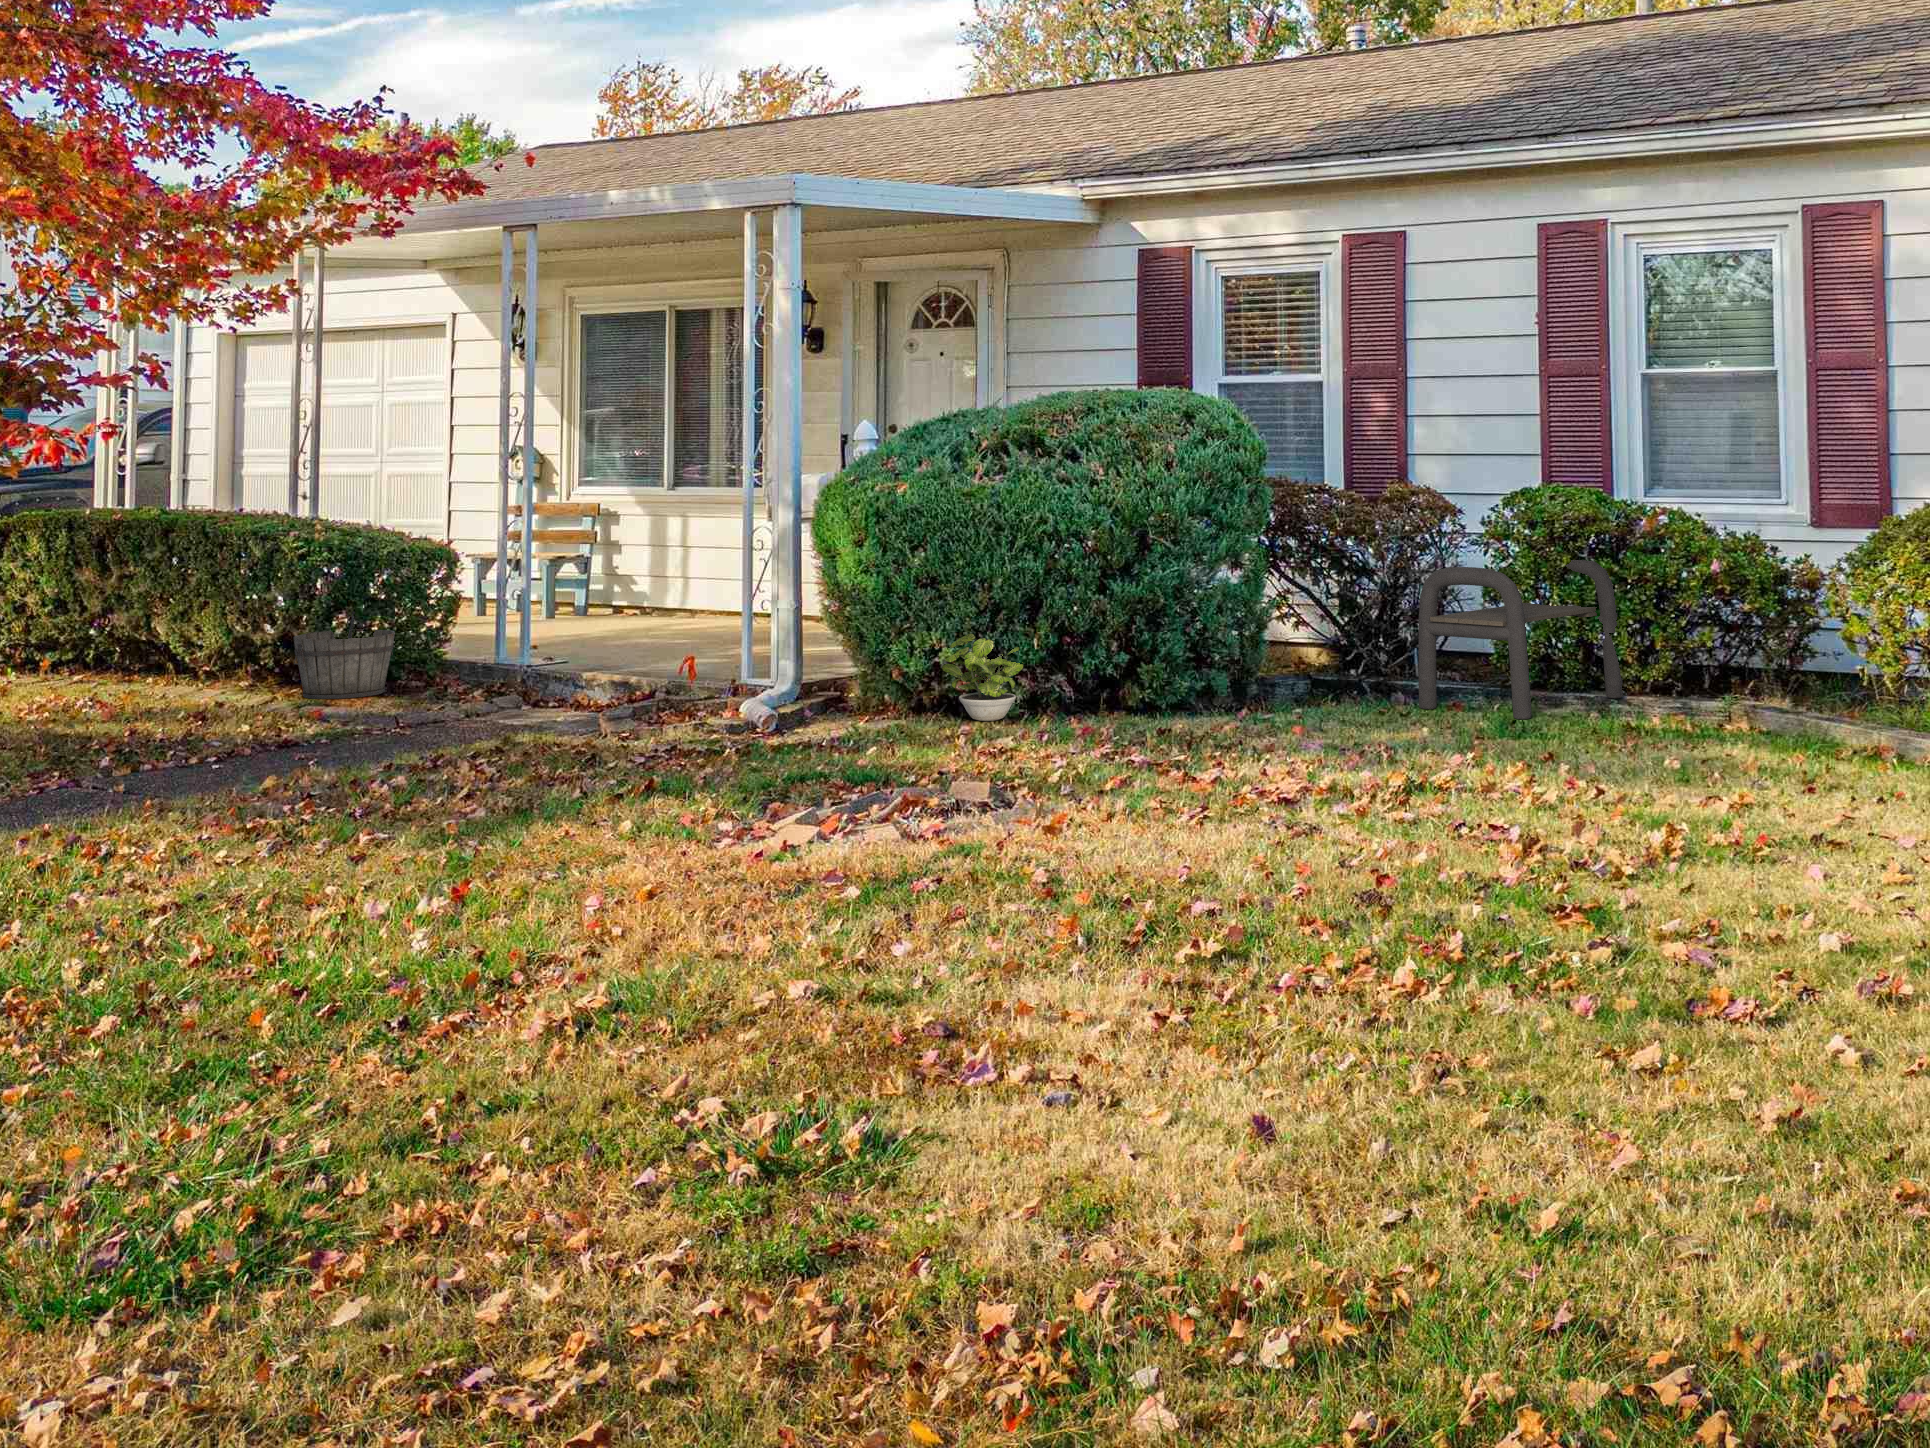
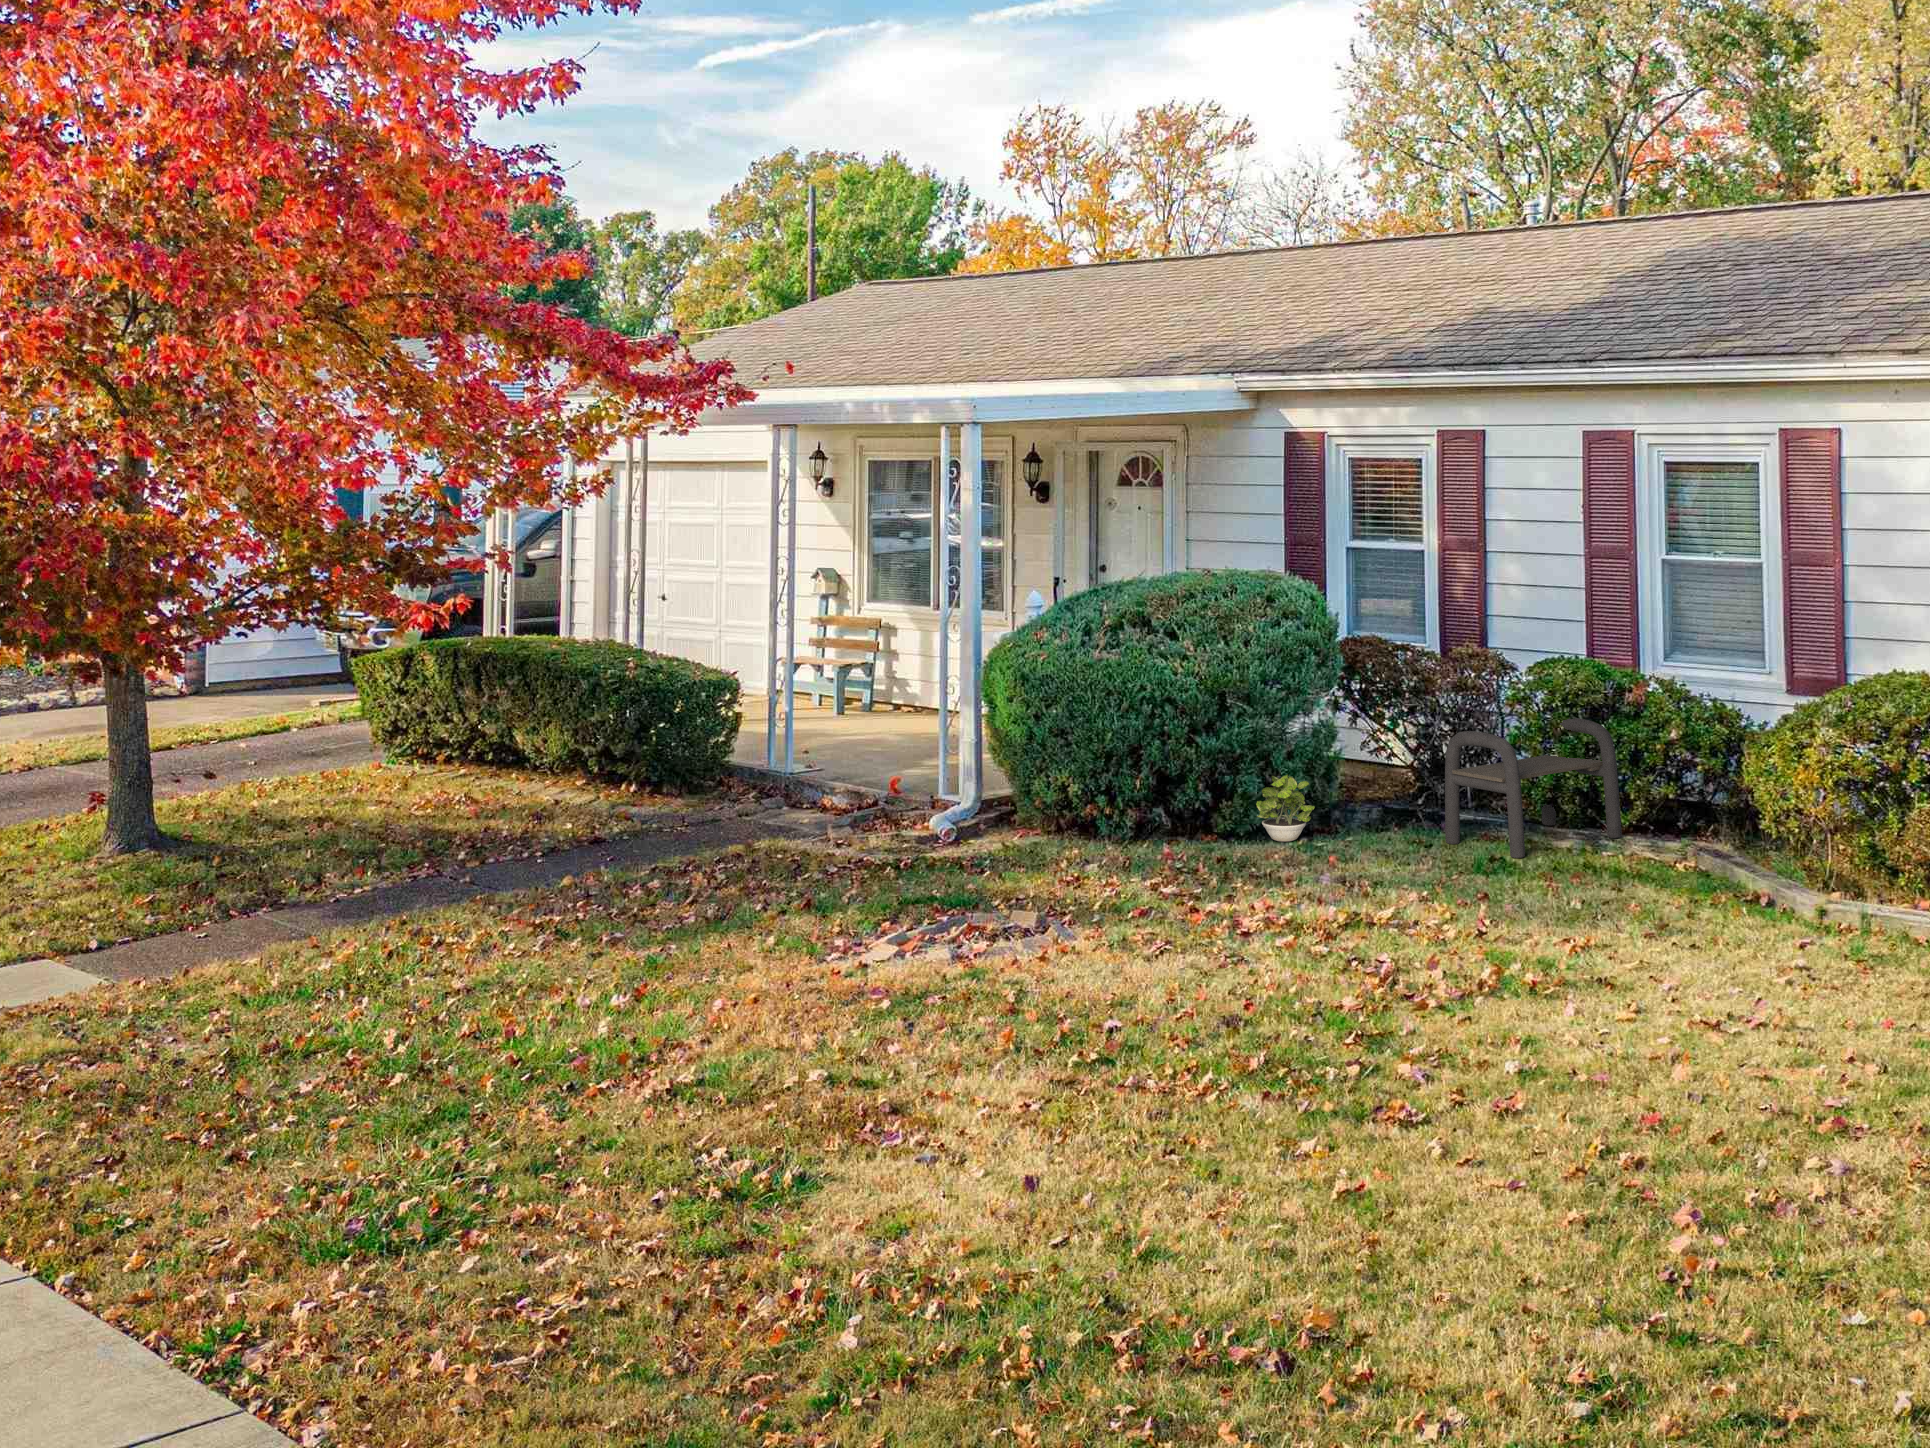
wooden bucket: present [294,612,395,699] -> none [604,733,680,801]
potted plant: present [942,634,1023,721] -> present [1256,775,1315,842]

